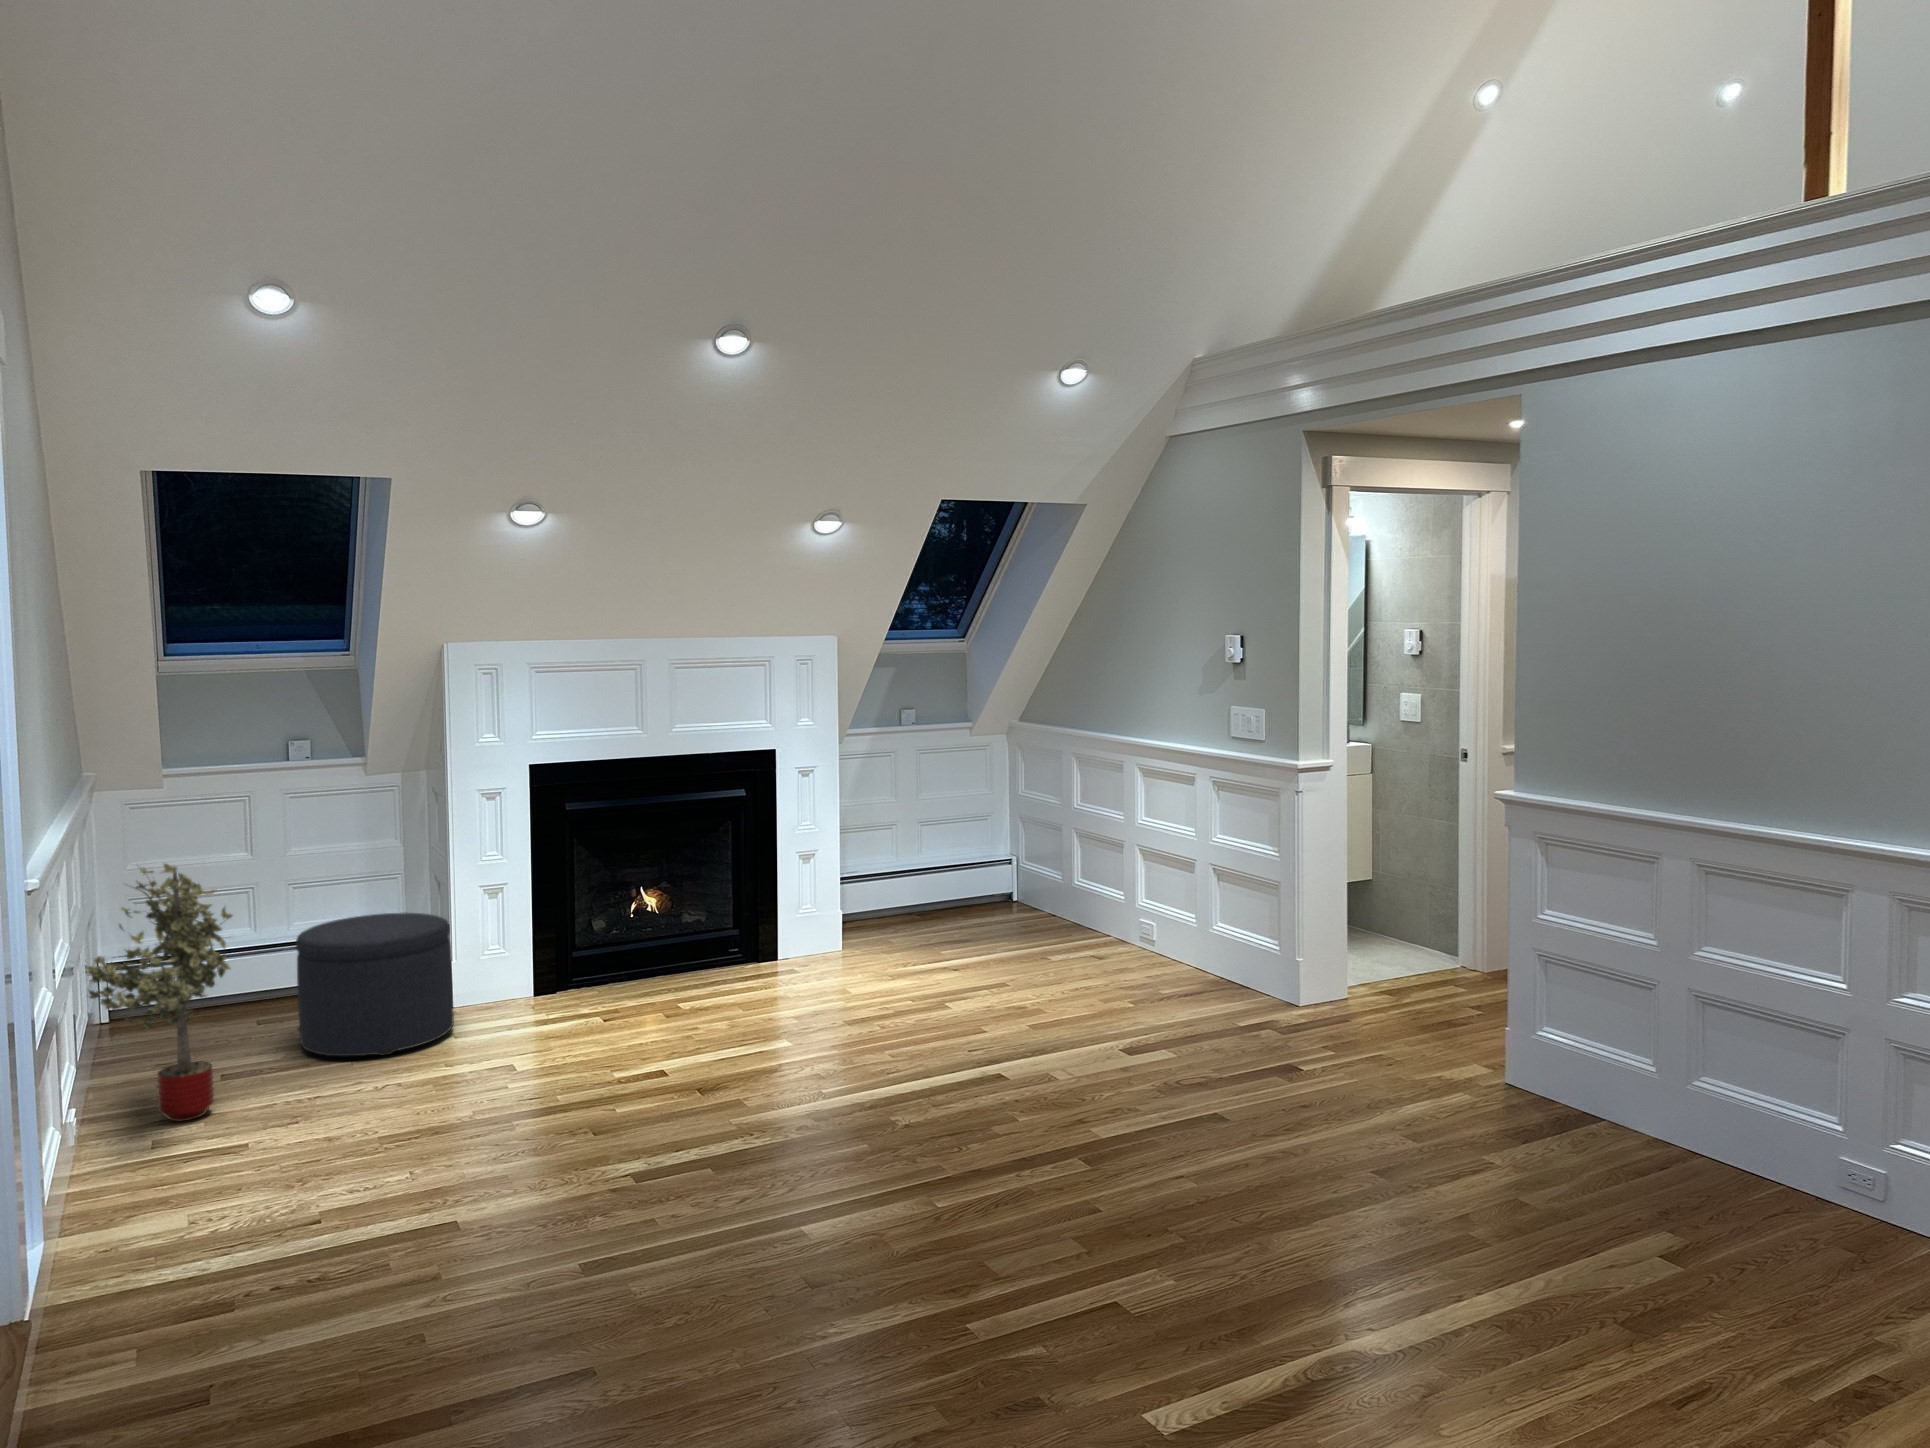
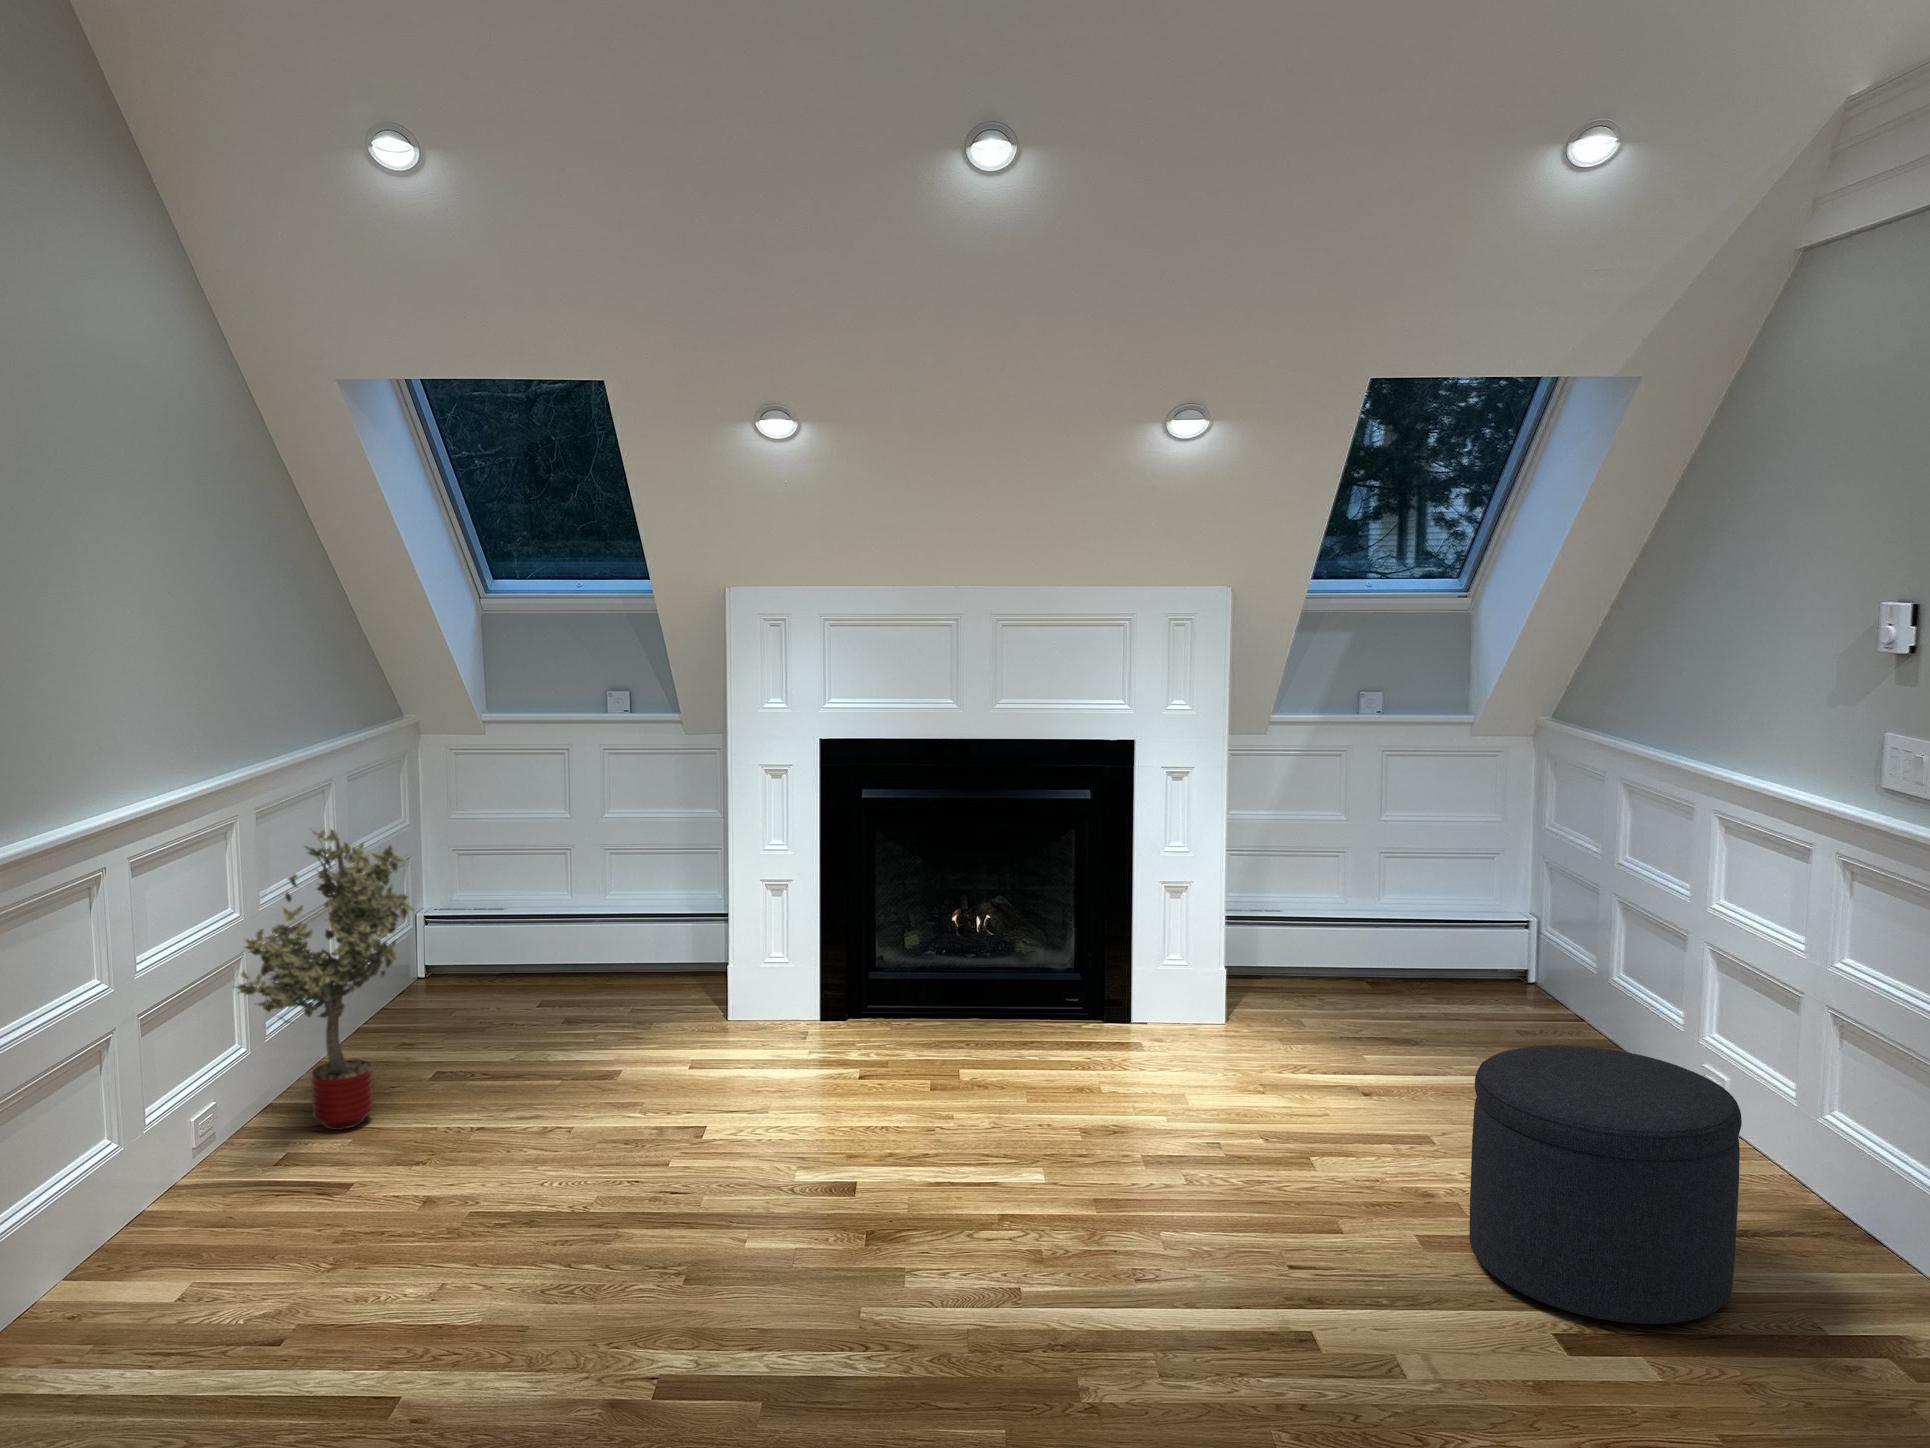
ottoman: present [296,913,454,1056] -> present [1469,1045,1742,1324]

